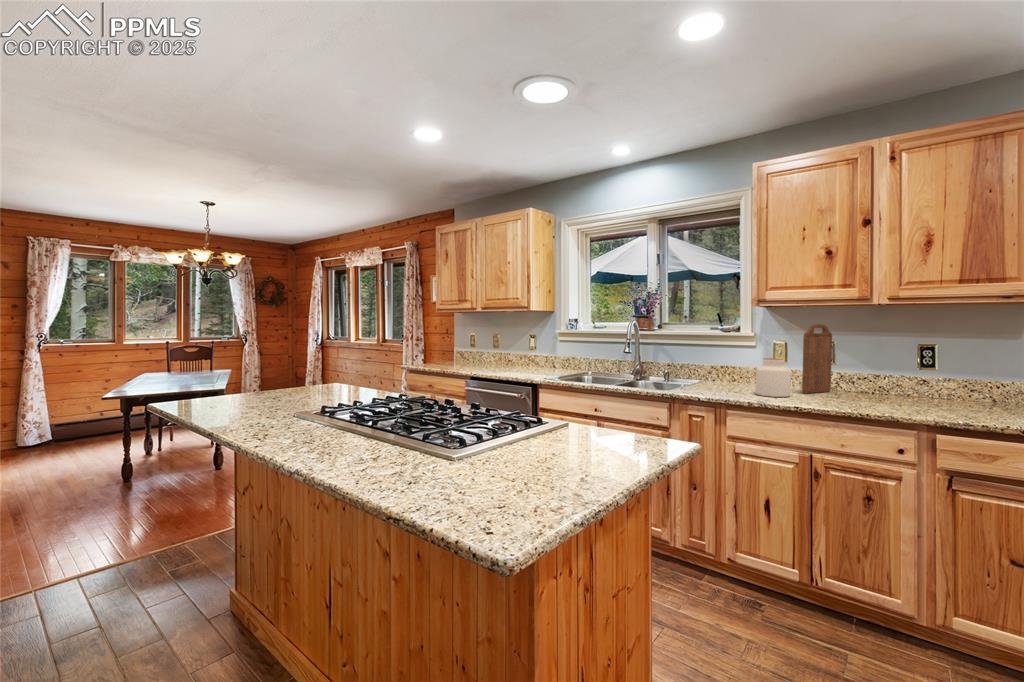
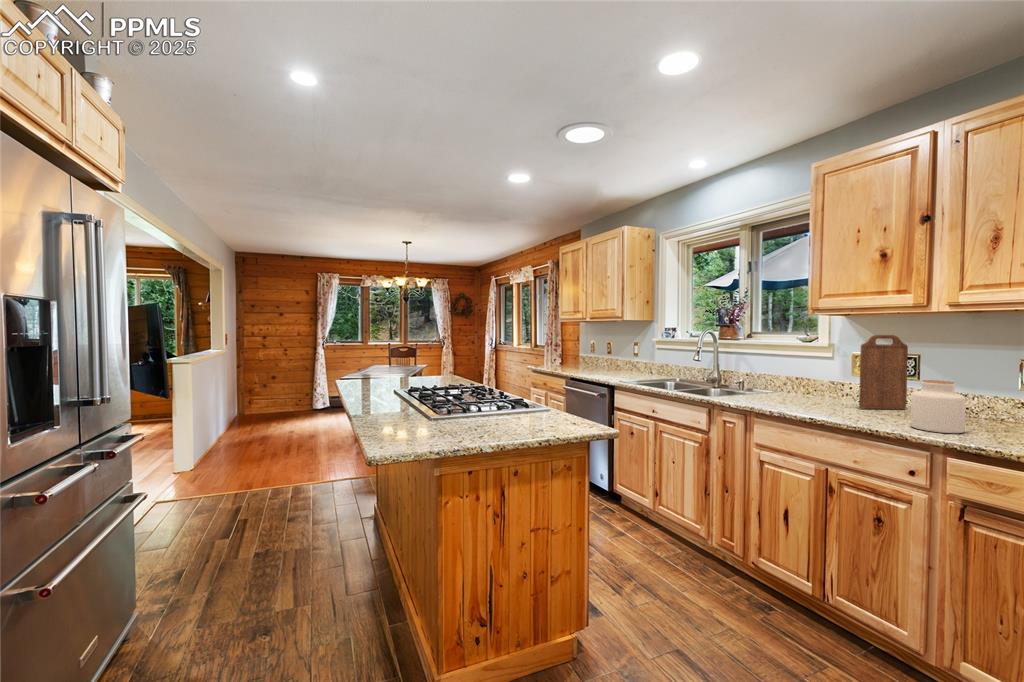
jar: present [755,358,791,397] -> present [910,380,966,433]

